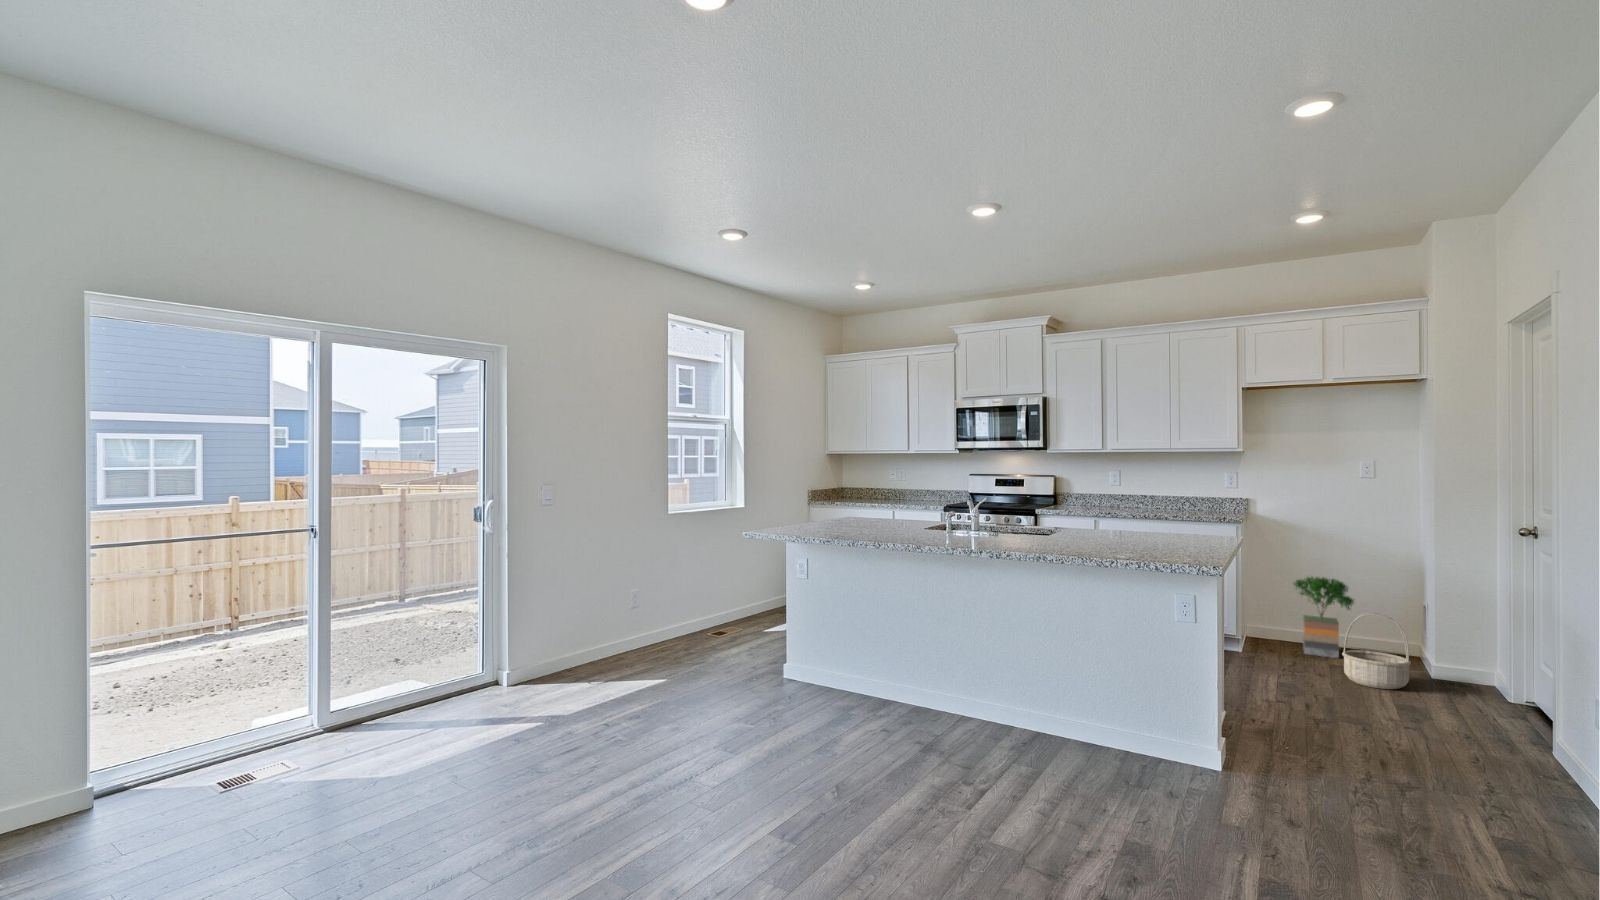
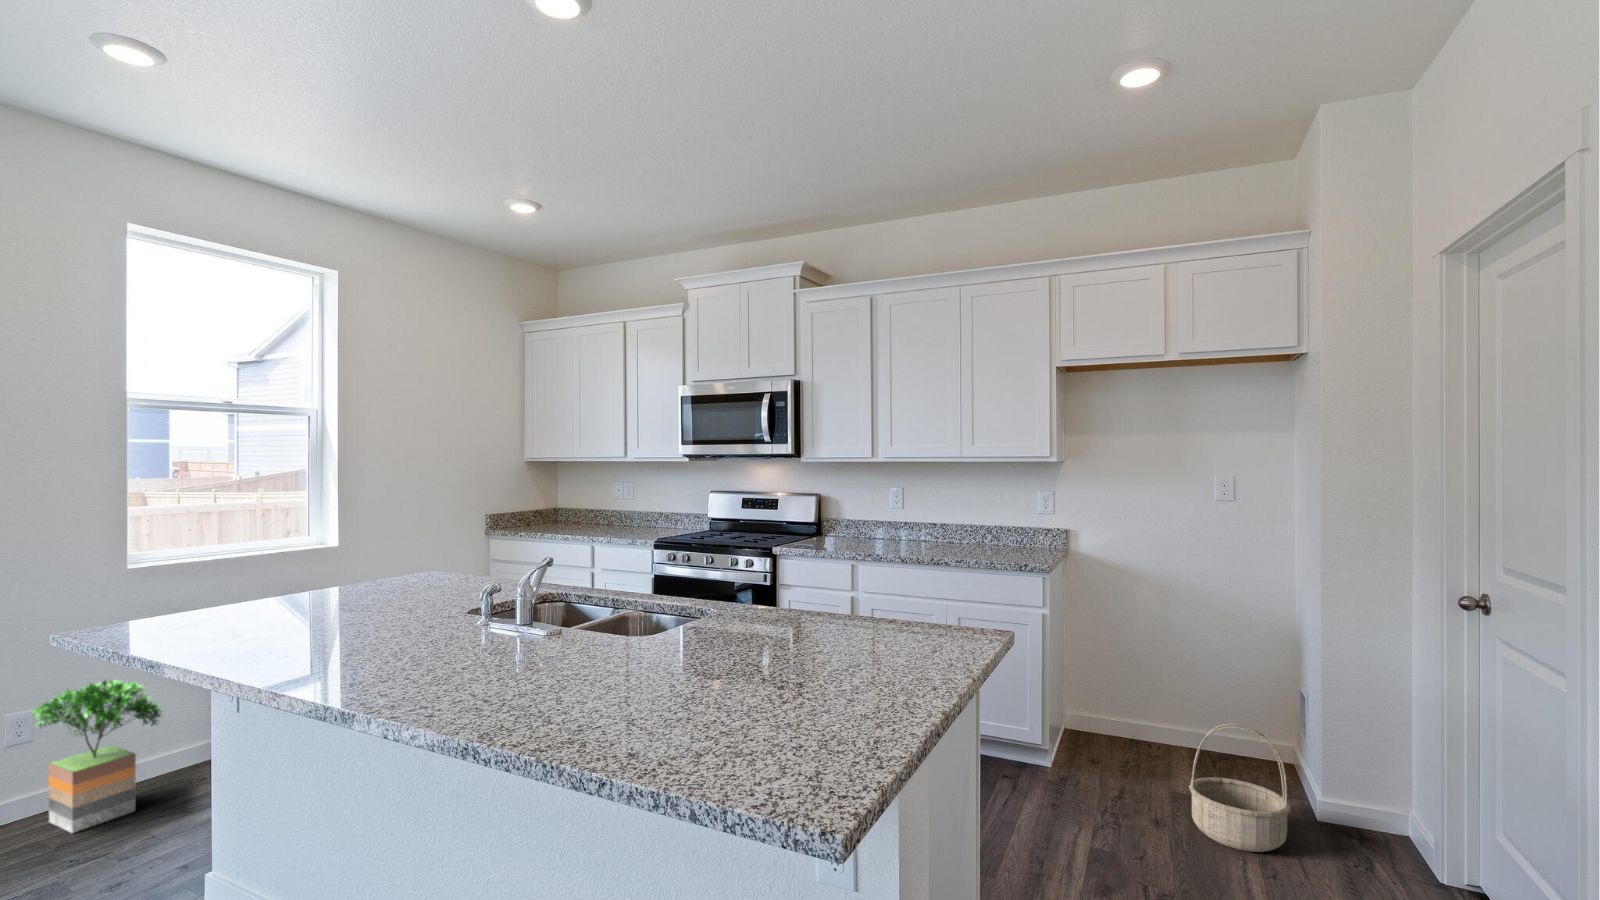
potted tree: present [1293,577,1354,658] -> present [33,680,162,833]

